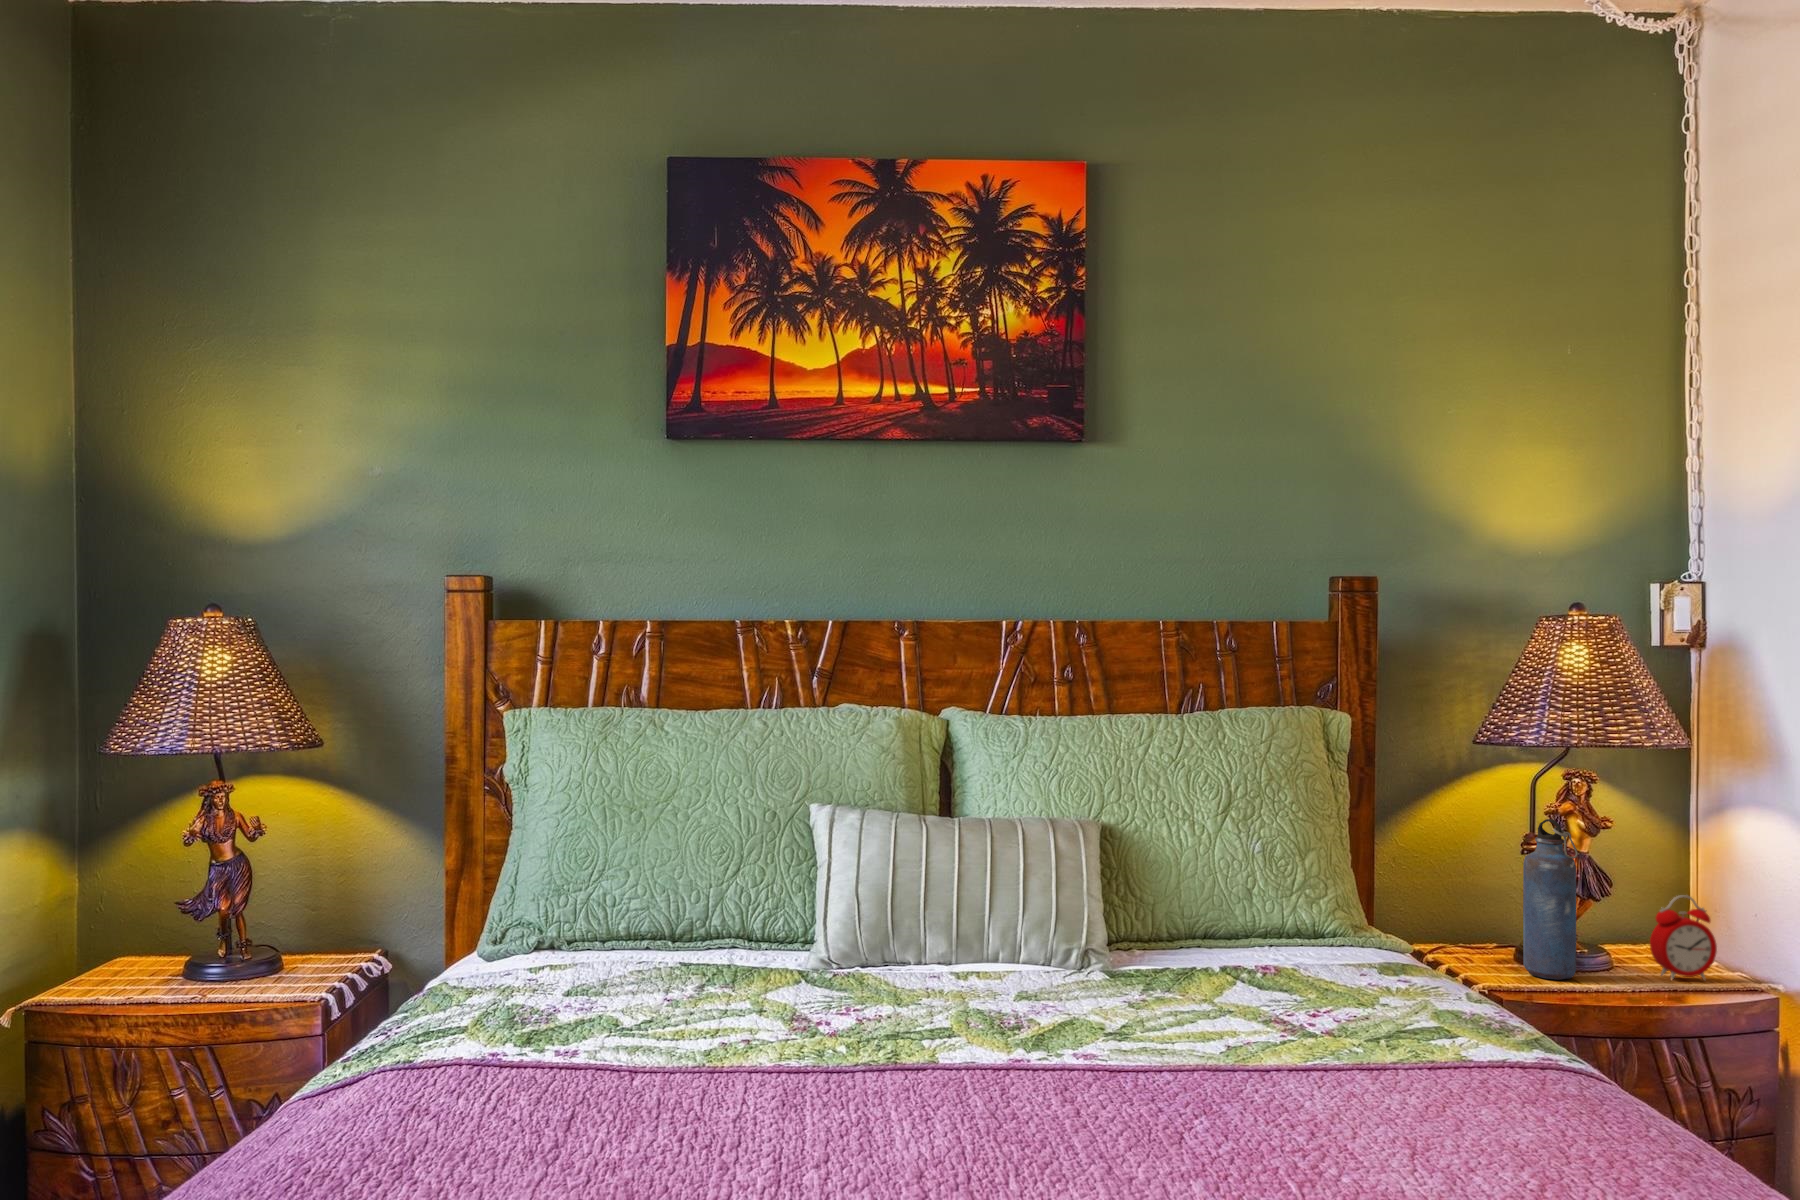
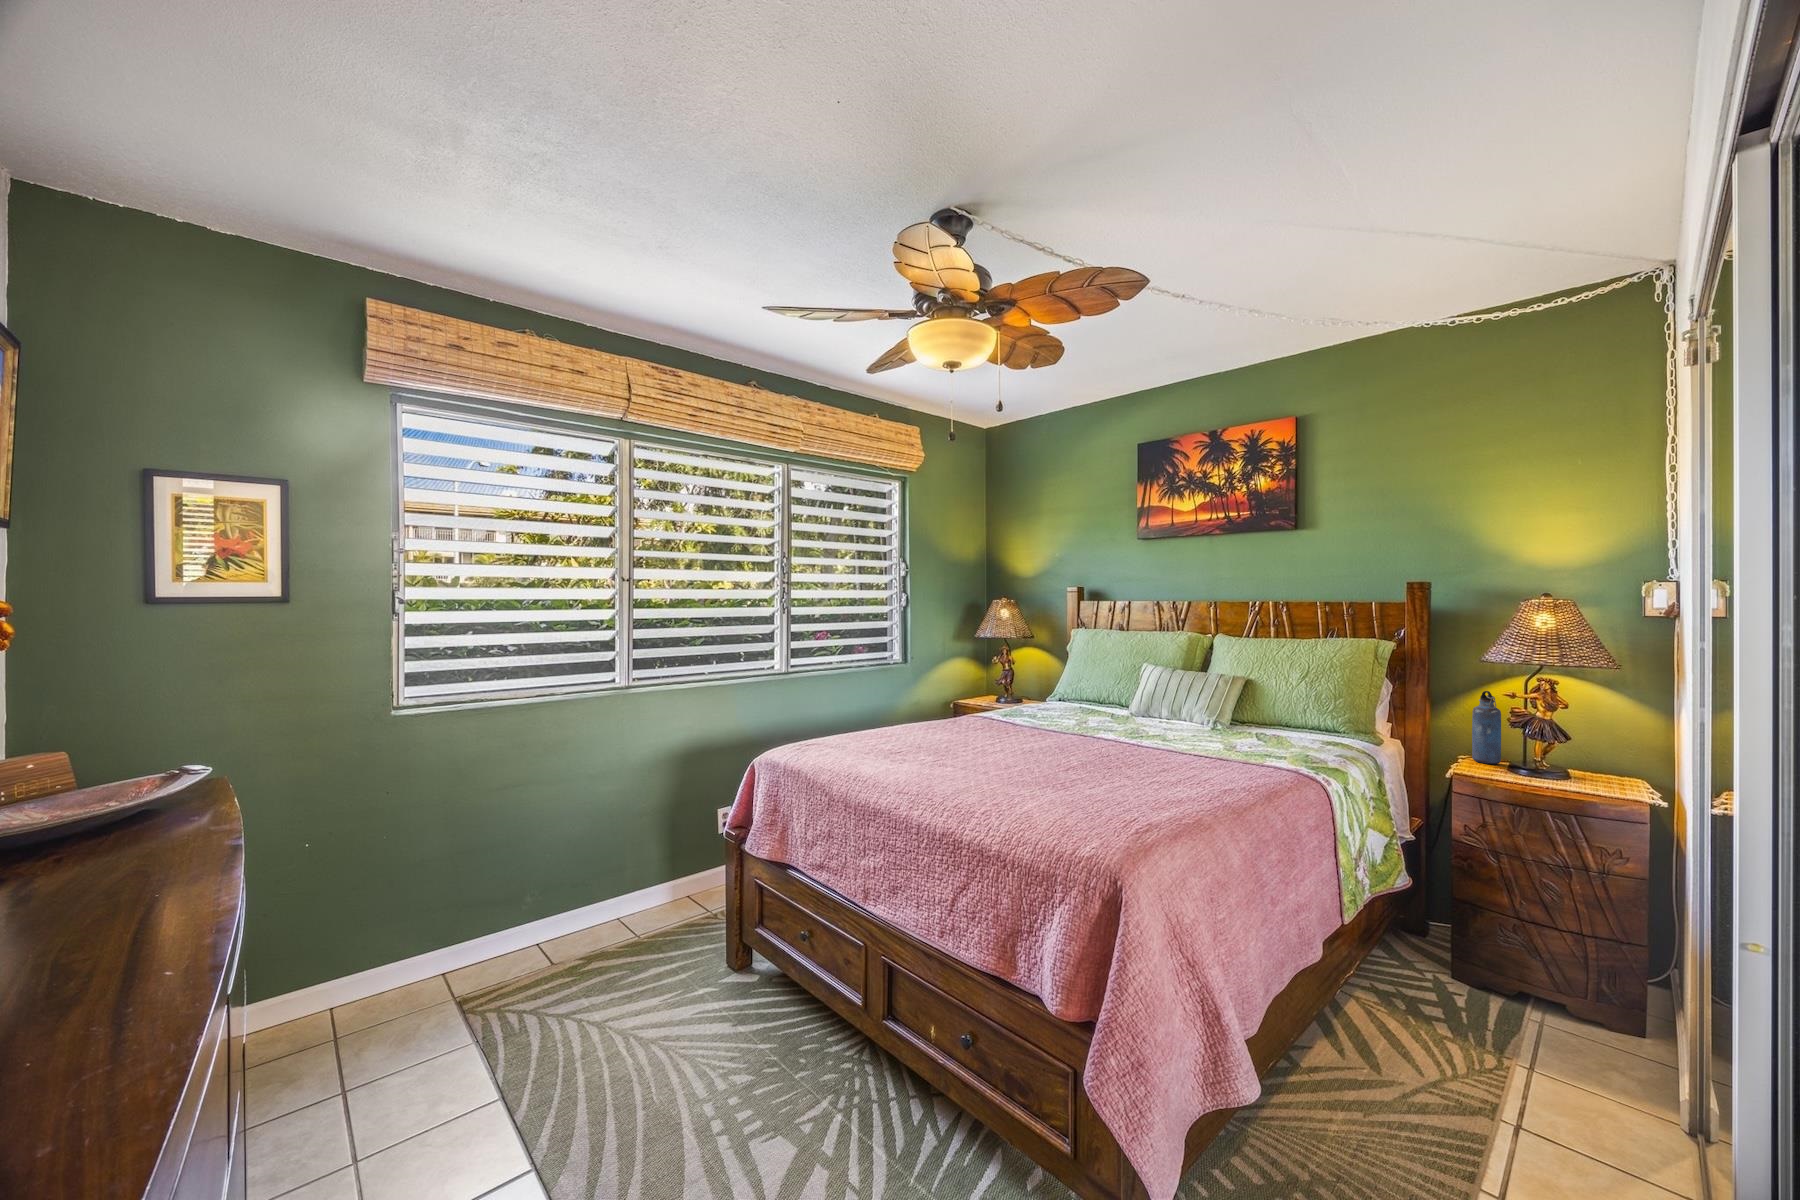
alarm clock: present [1650,895,1717,980] -> none [1555,735,1594,778]

